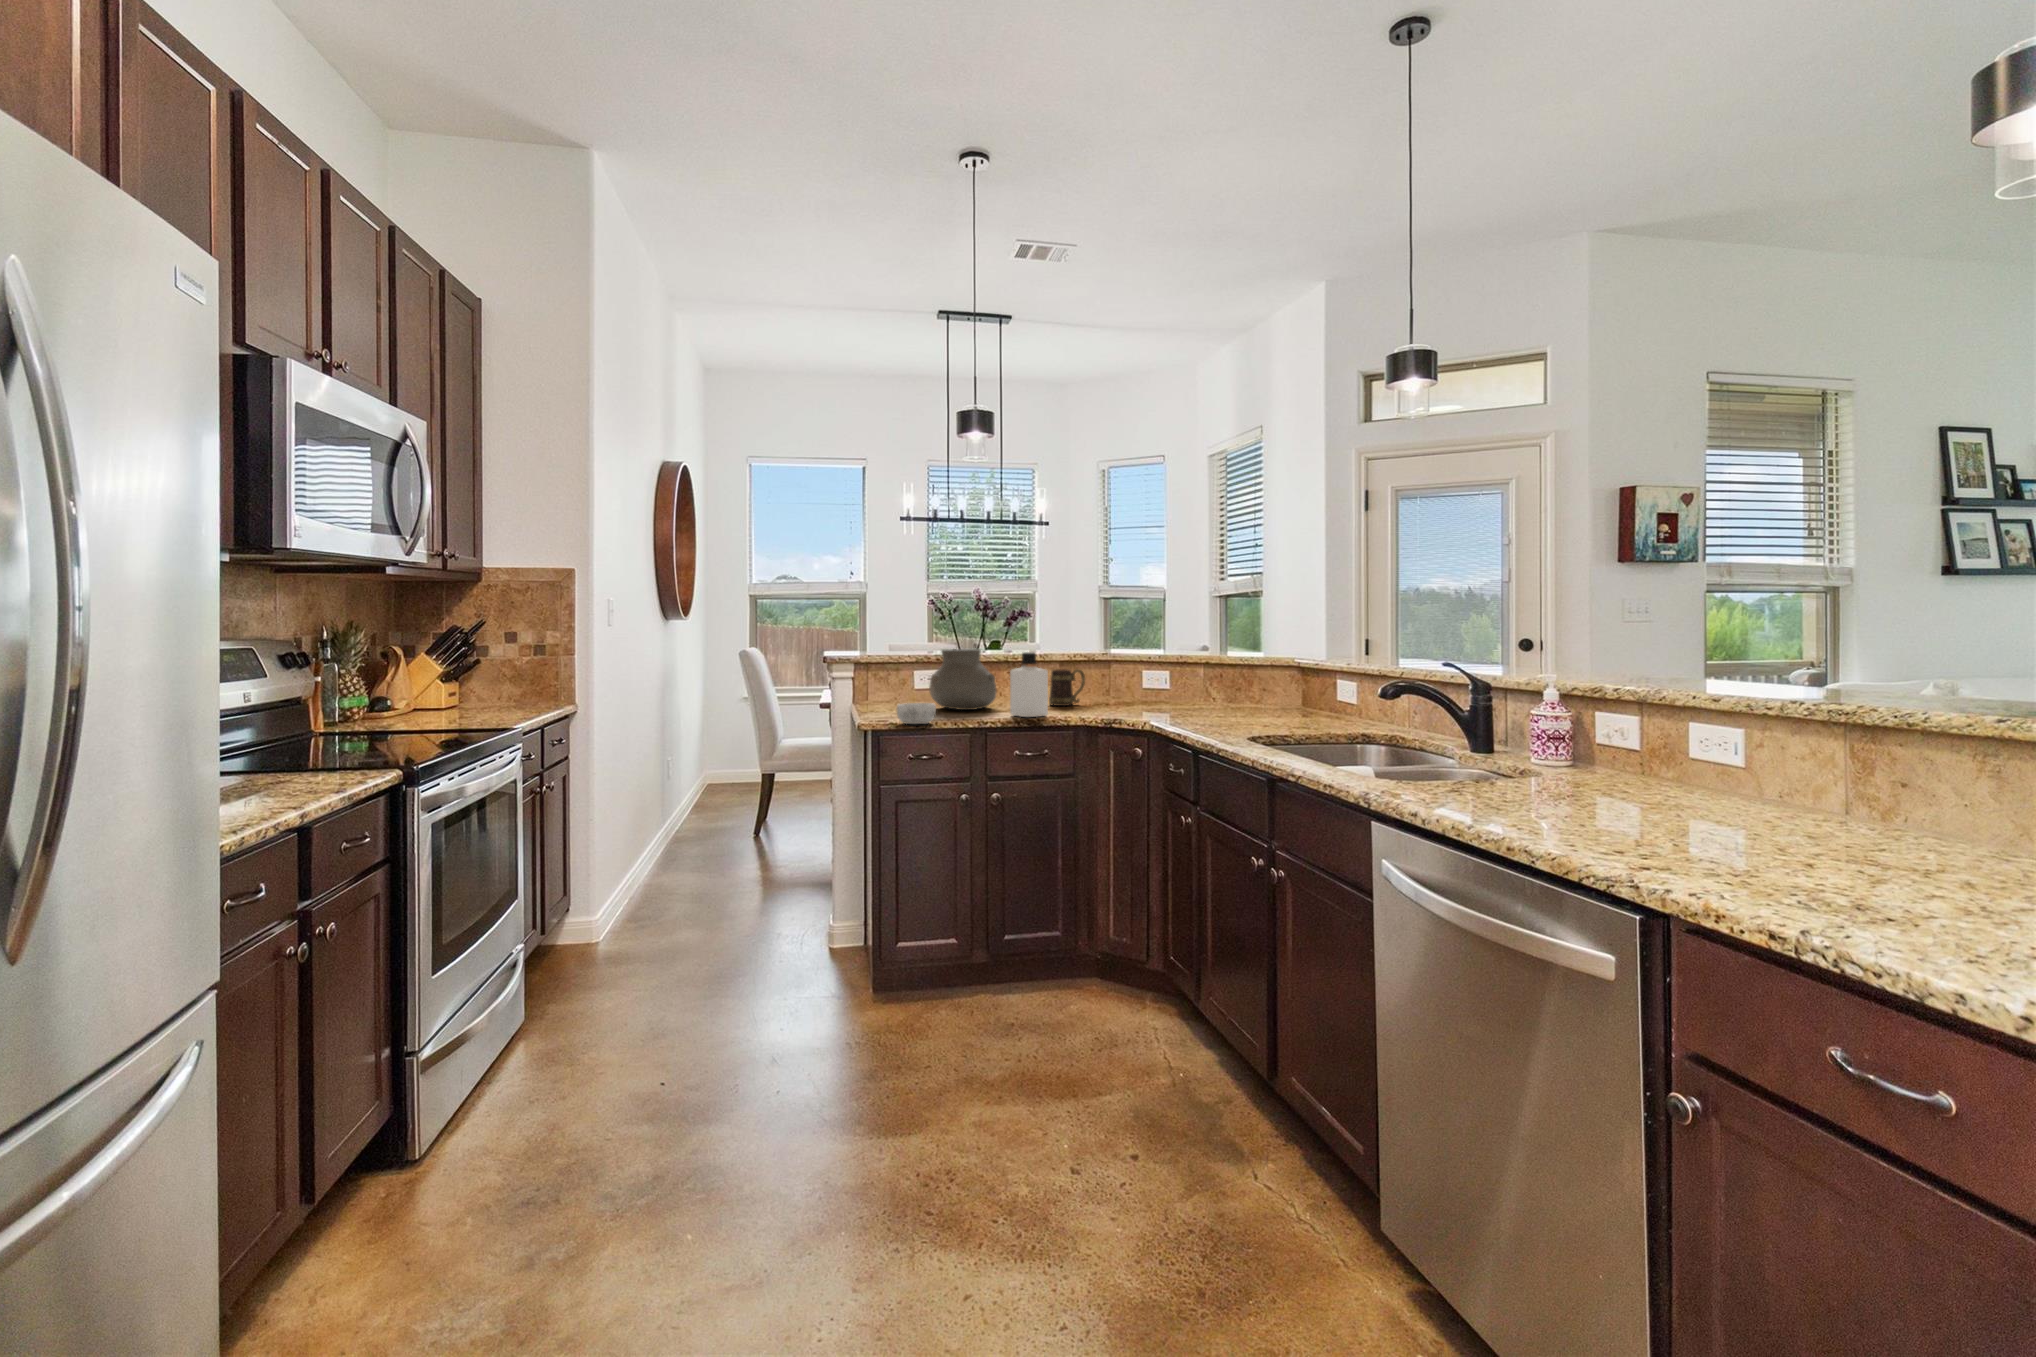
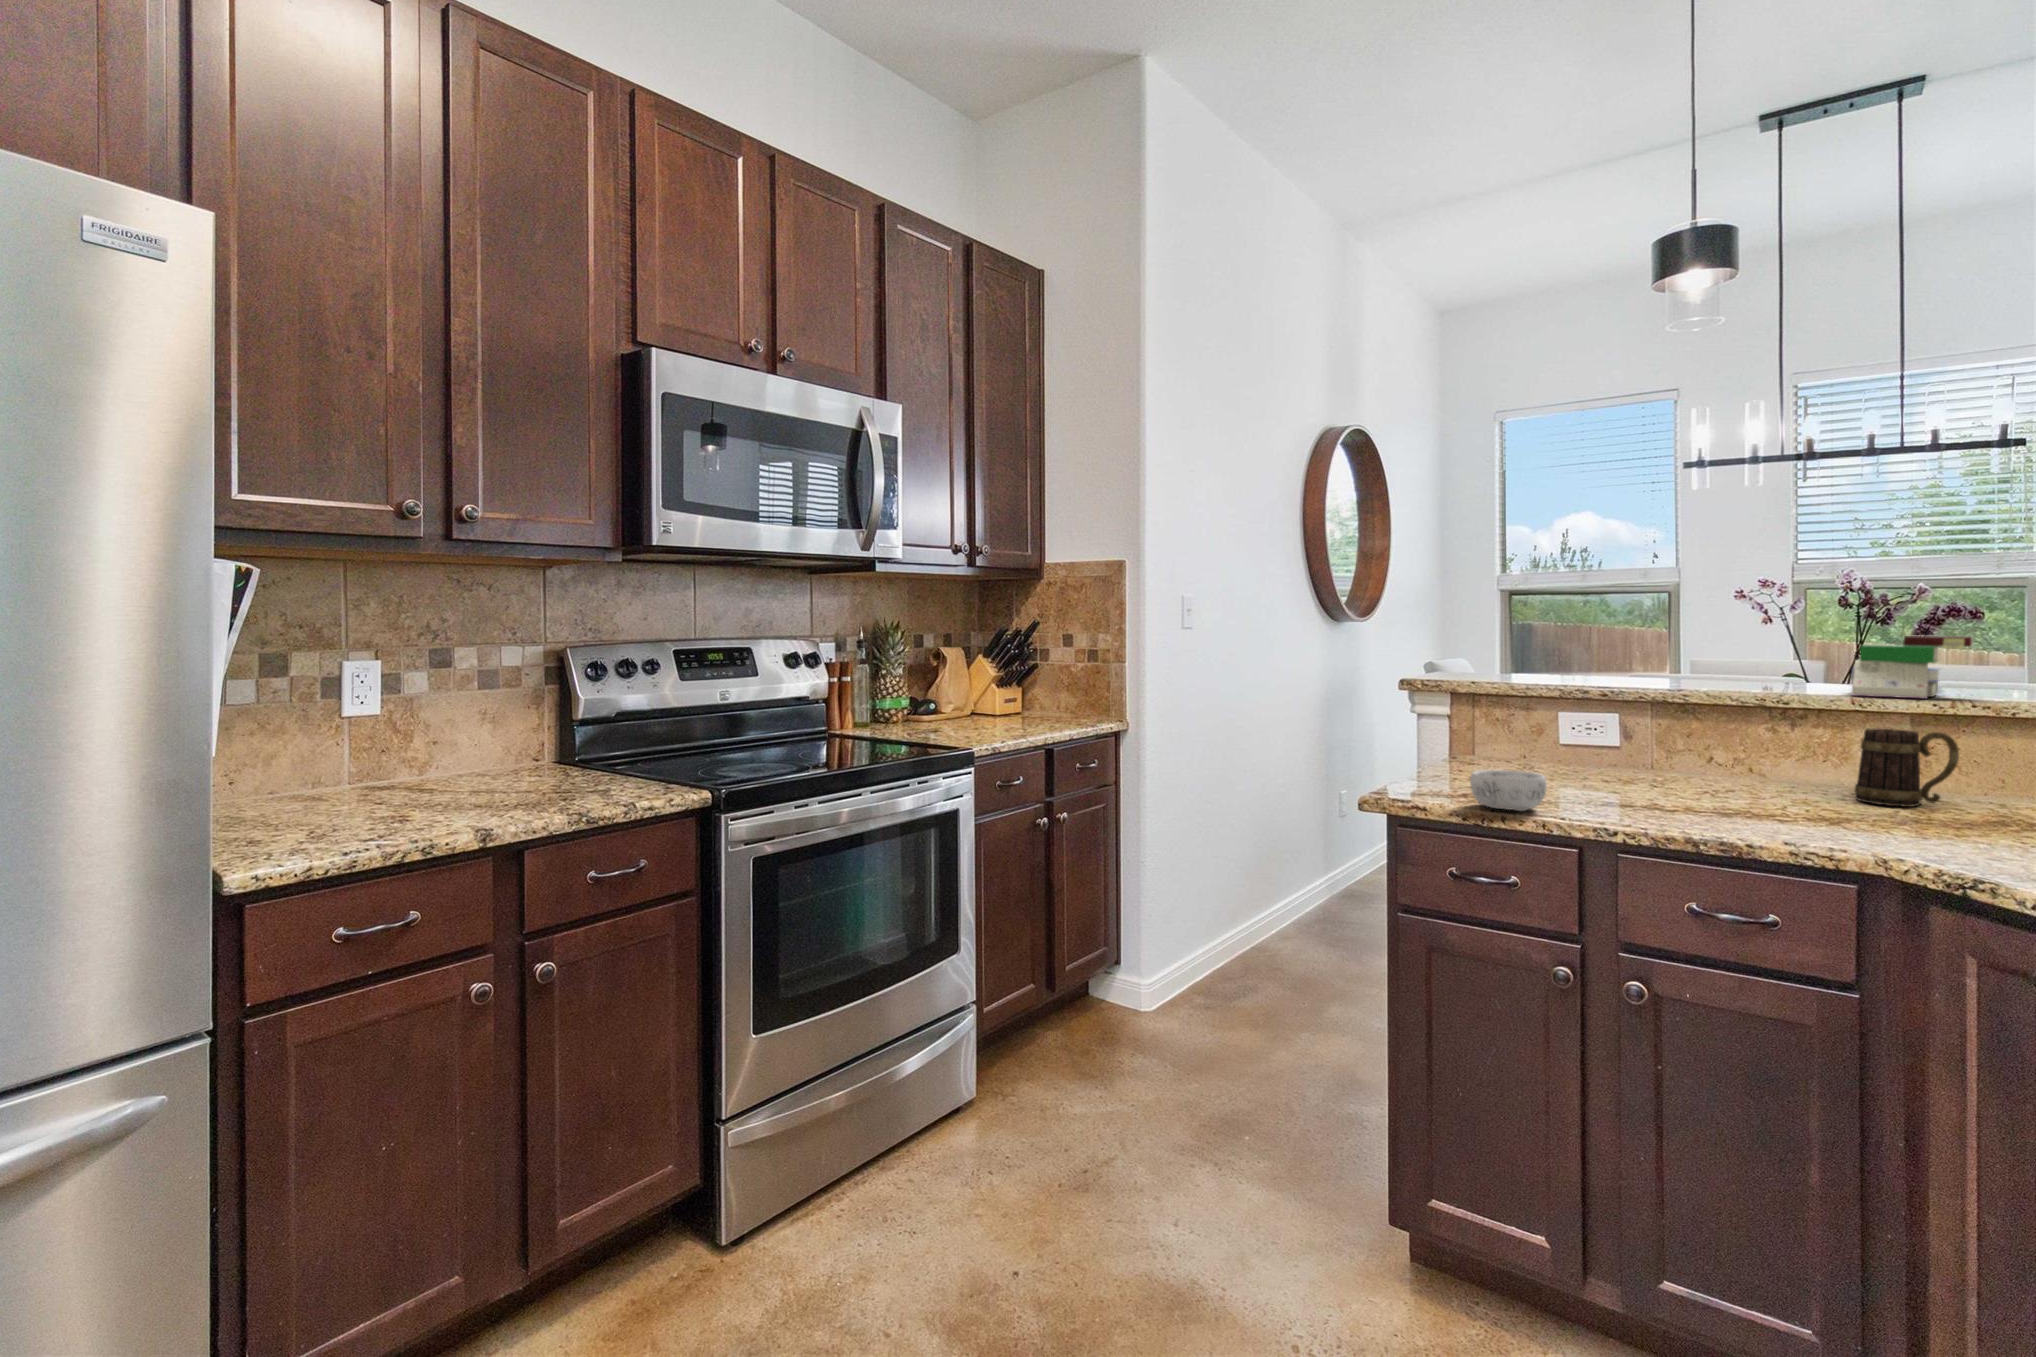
book: none [1029,625,1073,656] -> present [1851,636,1974,698]
vase: present [929,649,997,710] -> none [1573,678,1719,791]
bottle: present [1010,652,1048,717] -> none [1727,693,1822,826]

